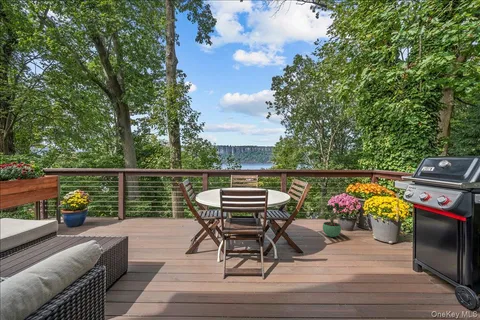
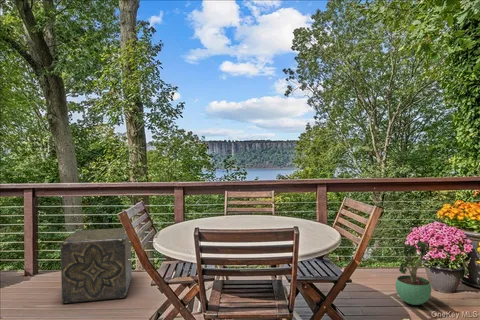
ottoman: none [141,195,177,234] -> present [61,228,132,303]

